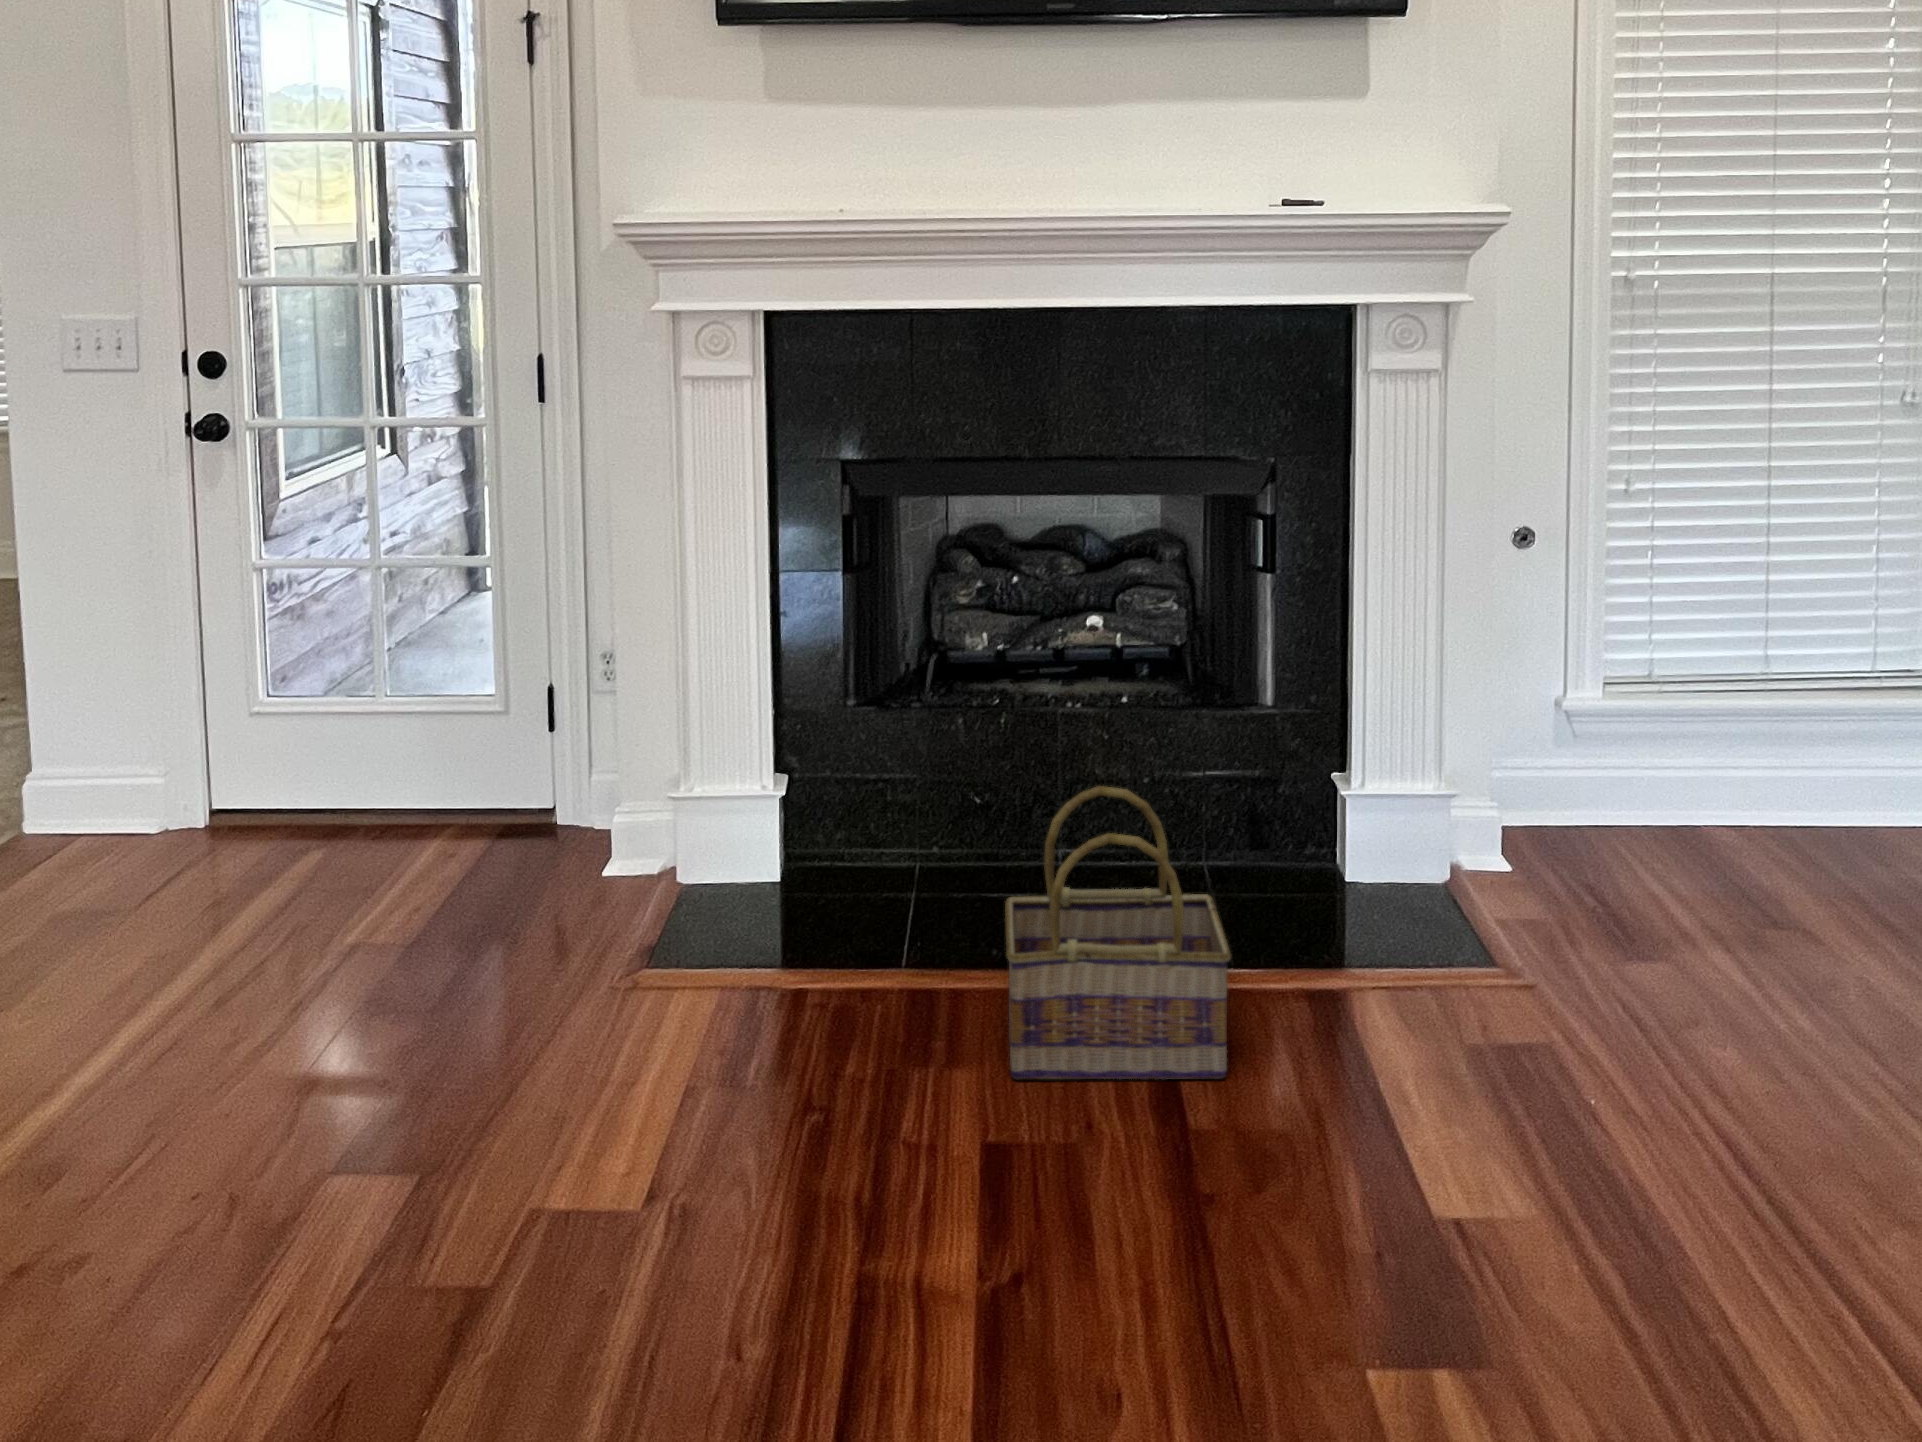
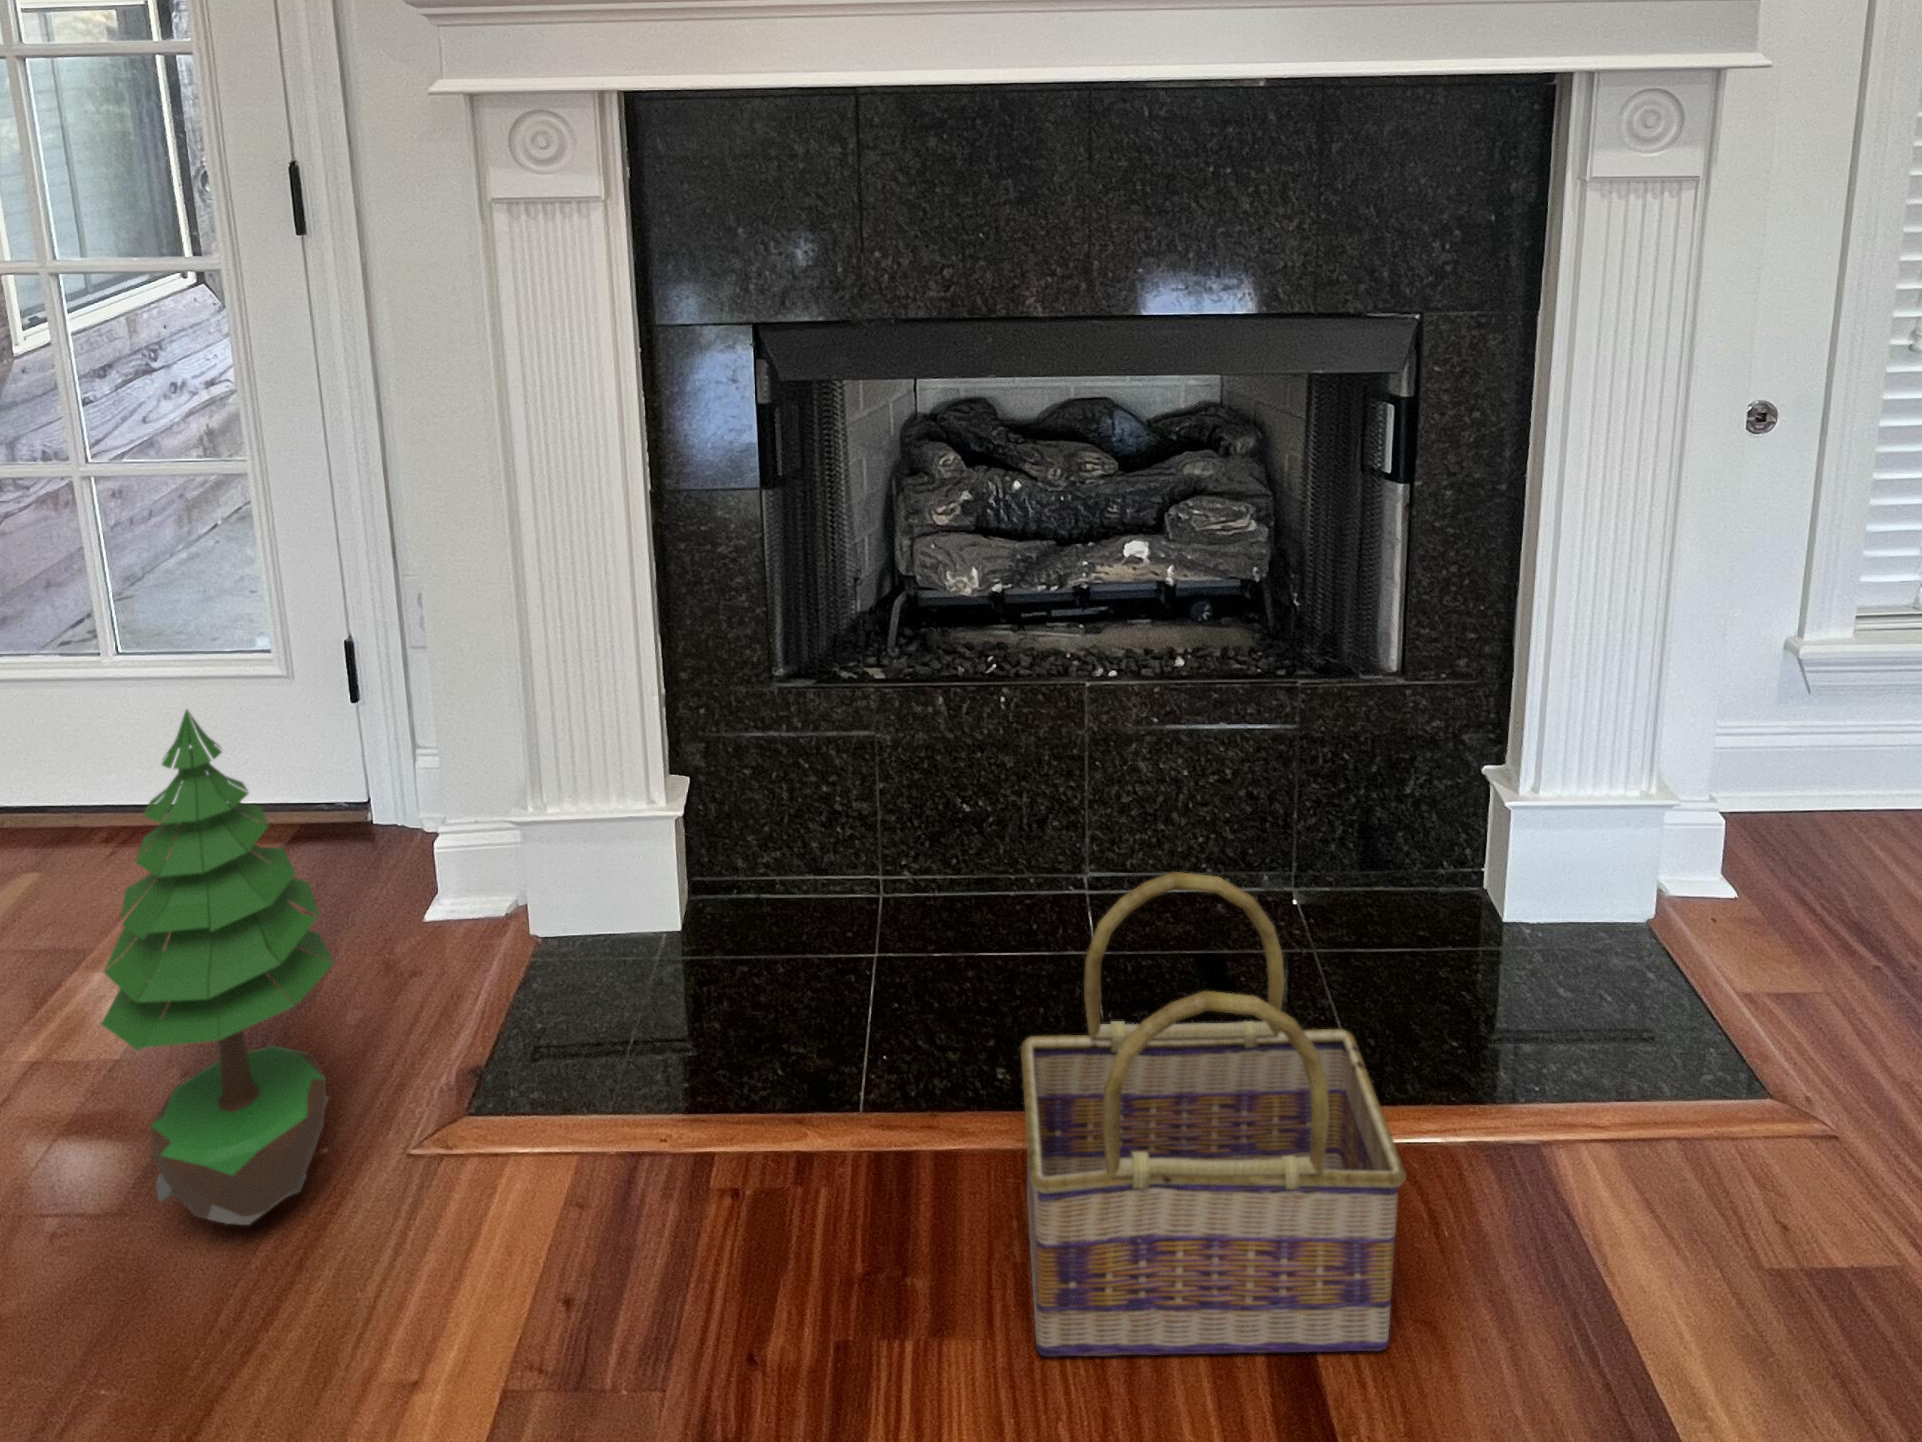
potted tree: none [446,671,580,1016] -> present [101,710,333,1225]

